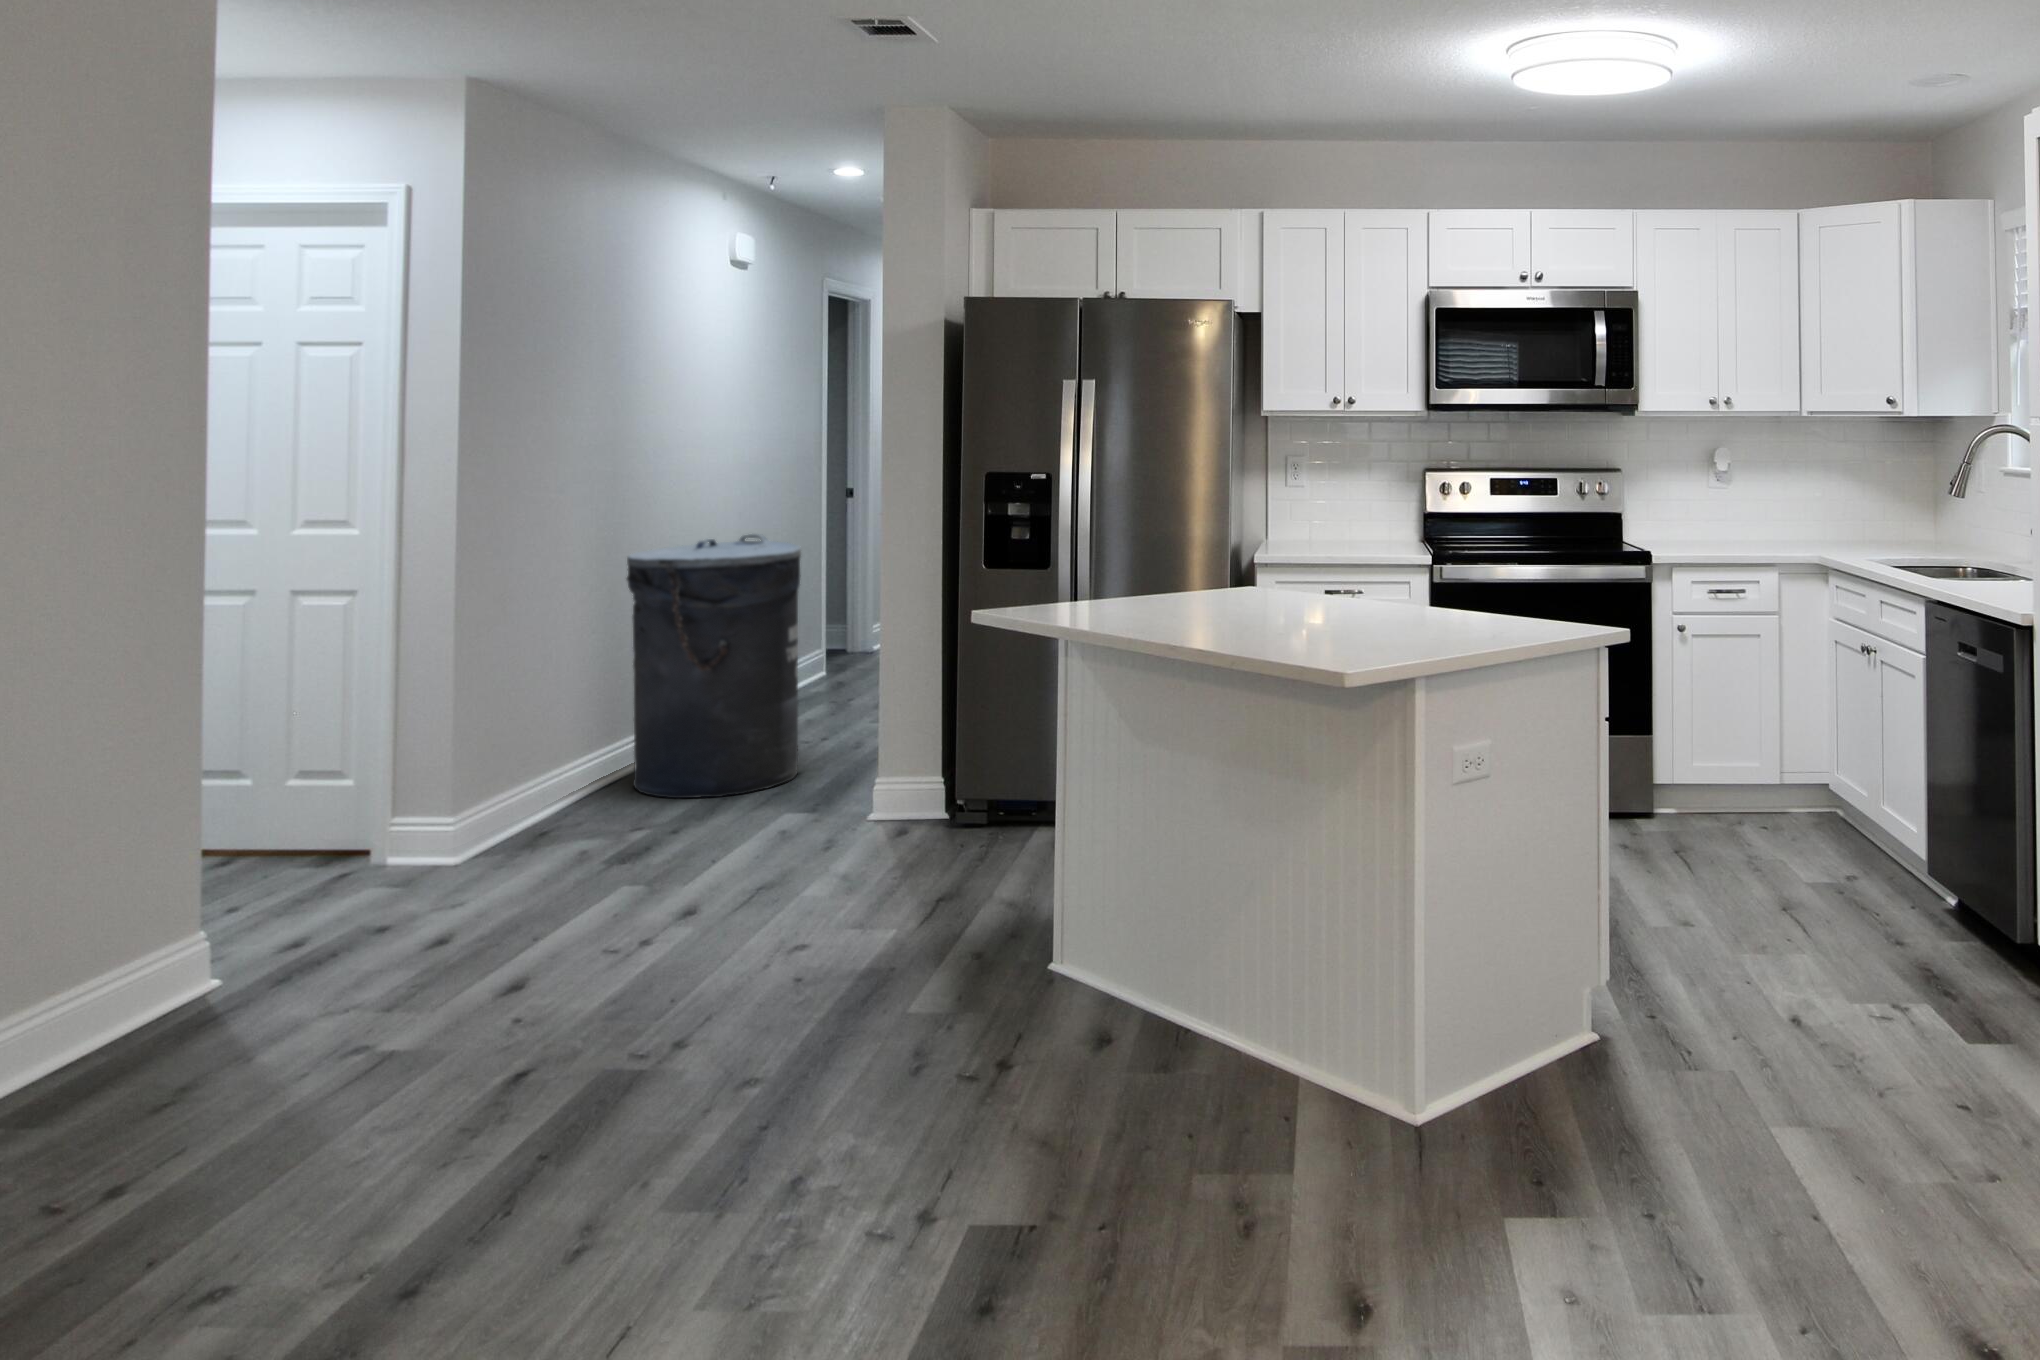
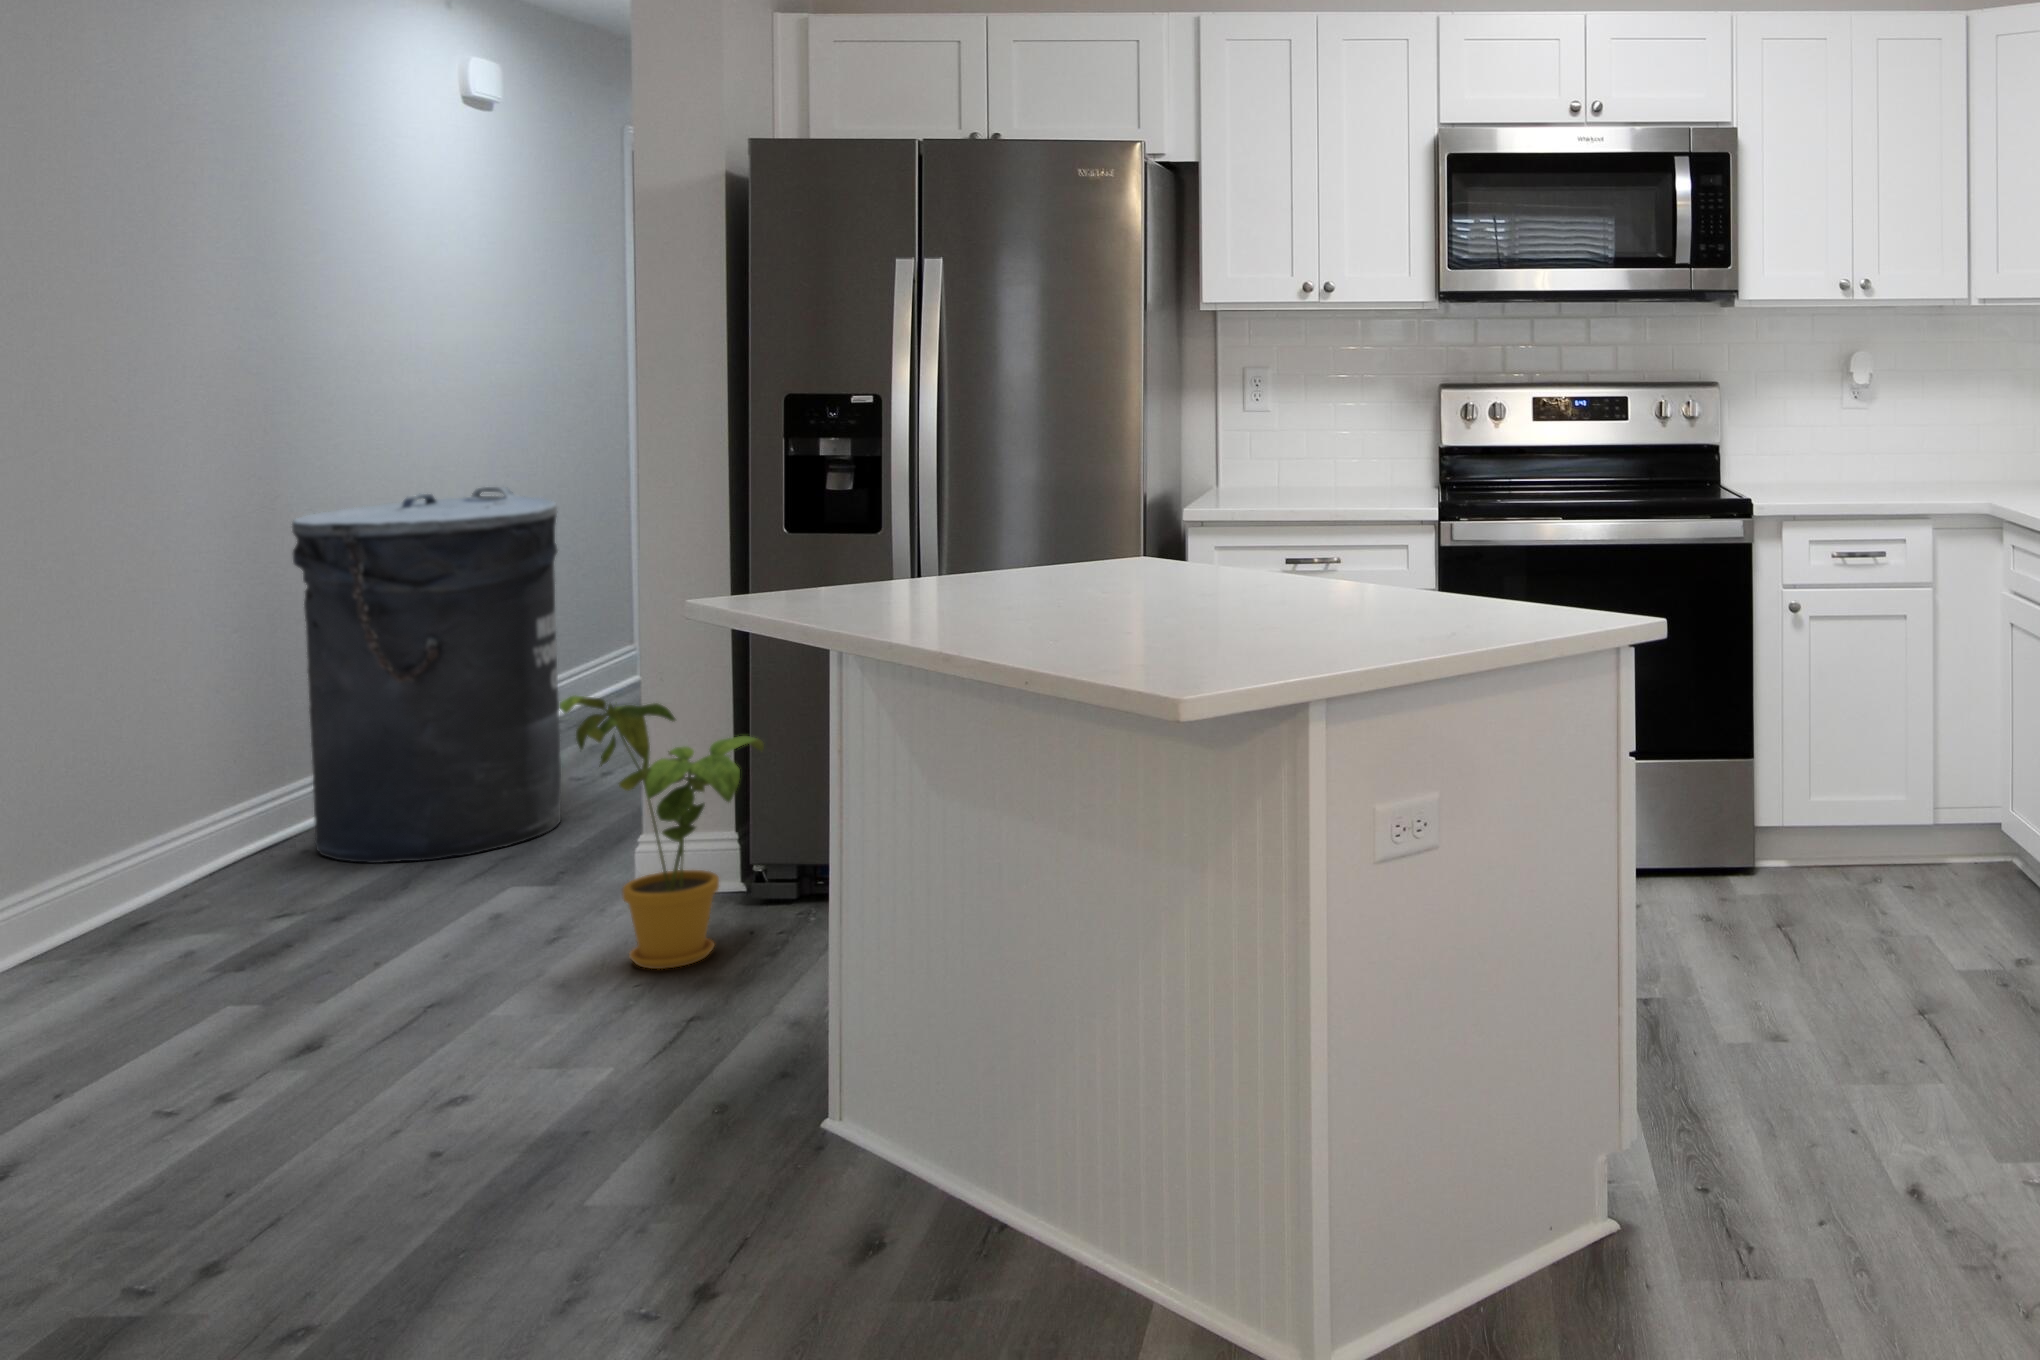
house plant: none [842,678,968,869] -> present [560,695,764,969]

